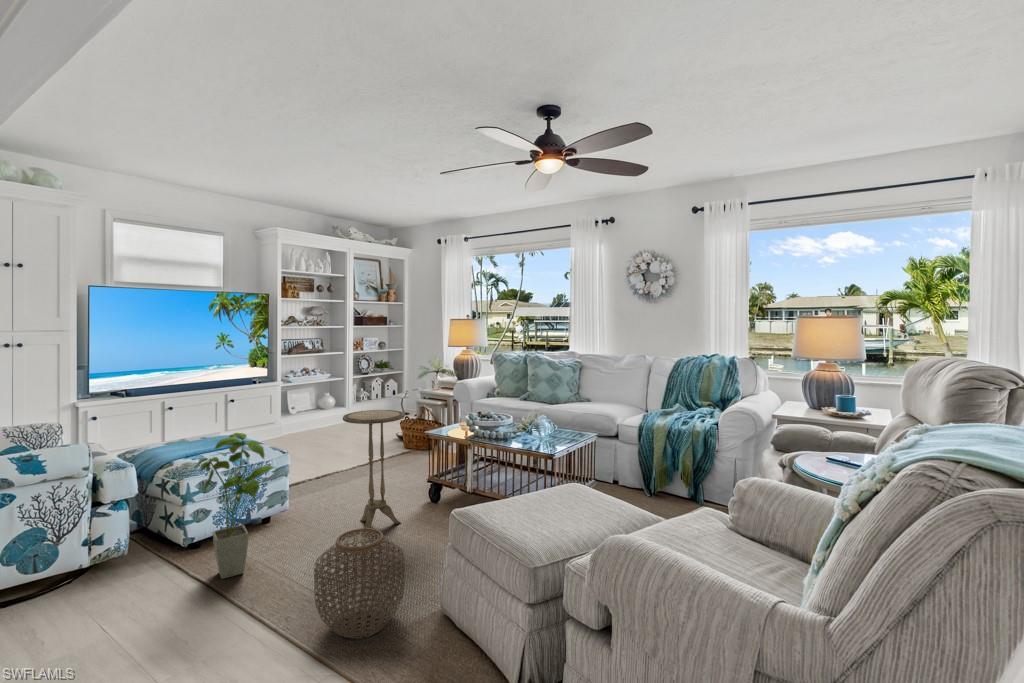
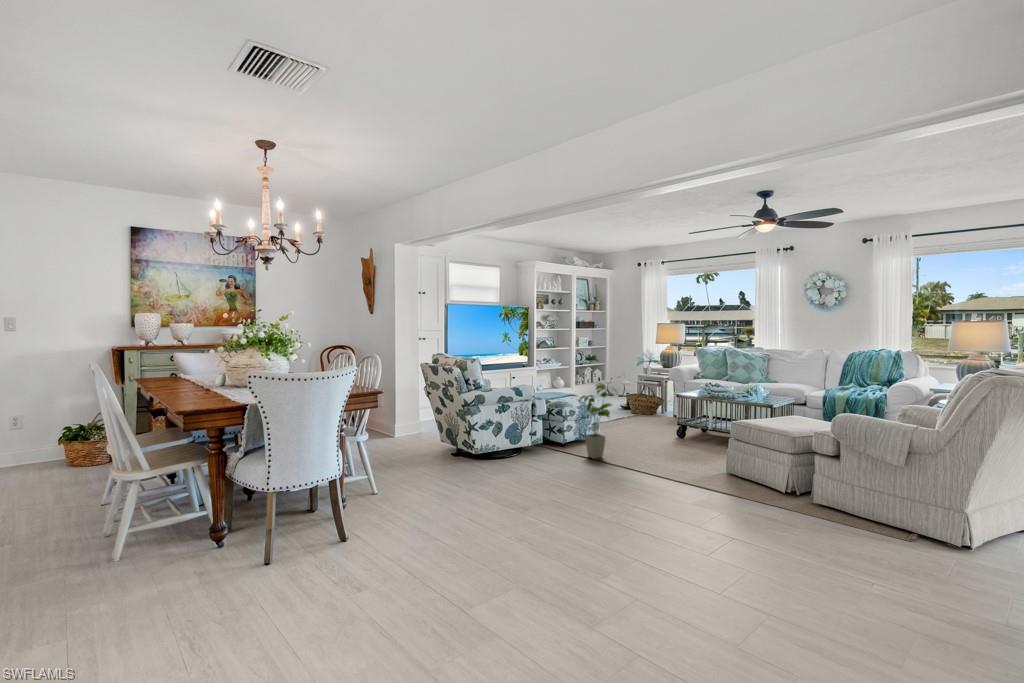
side table: present [343,410,405,528] -> none [637,378,673,450]
woven basket: present [314,528,405,638] -> none [664,429,710,479]

